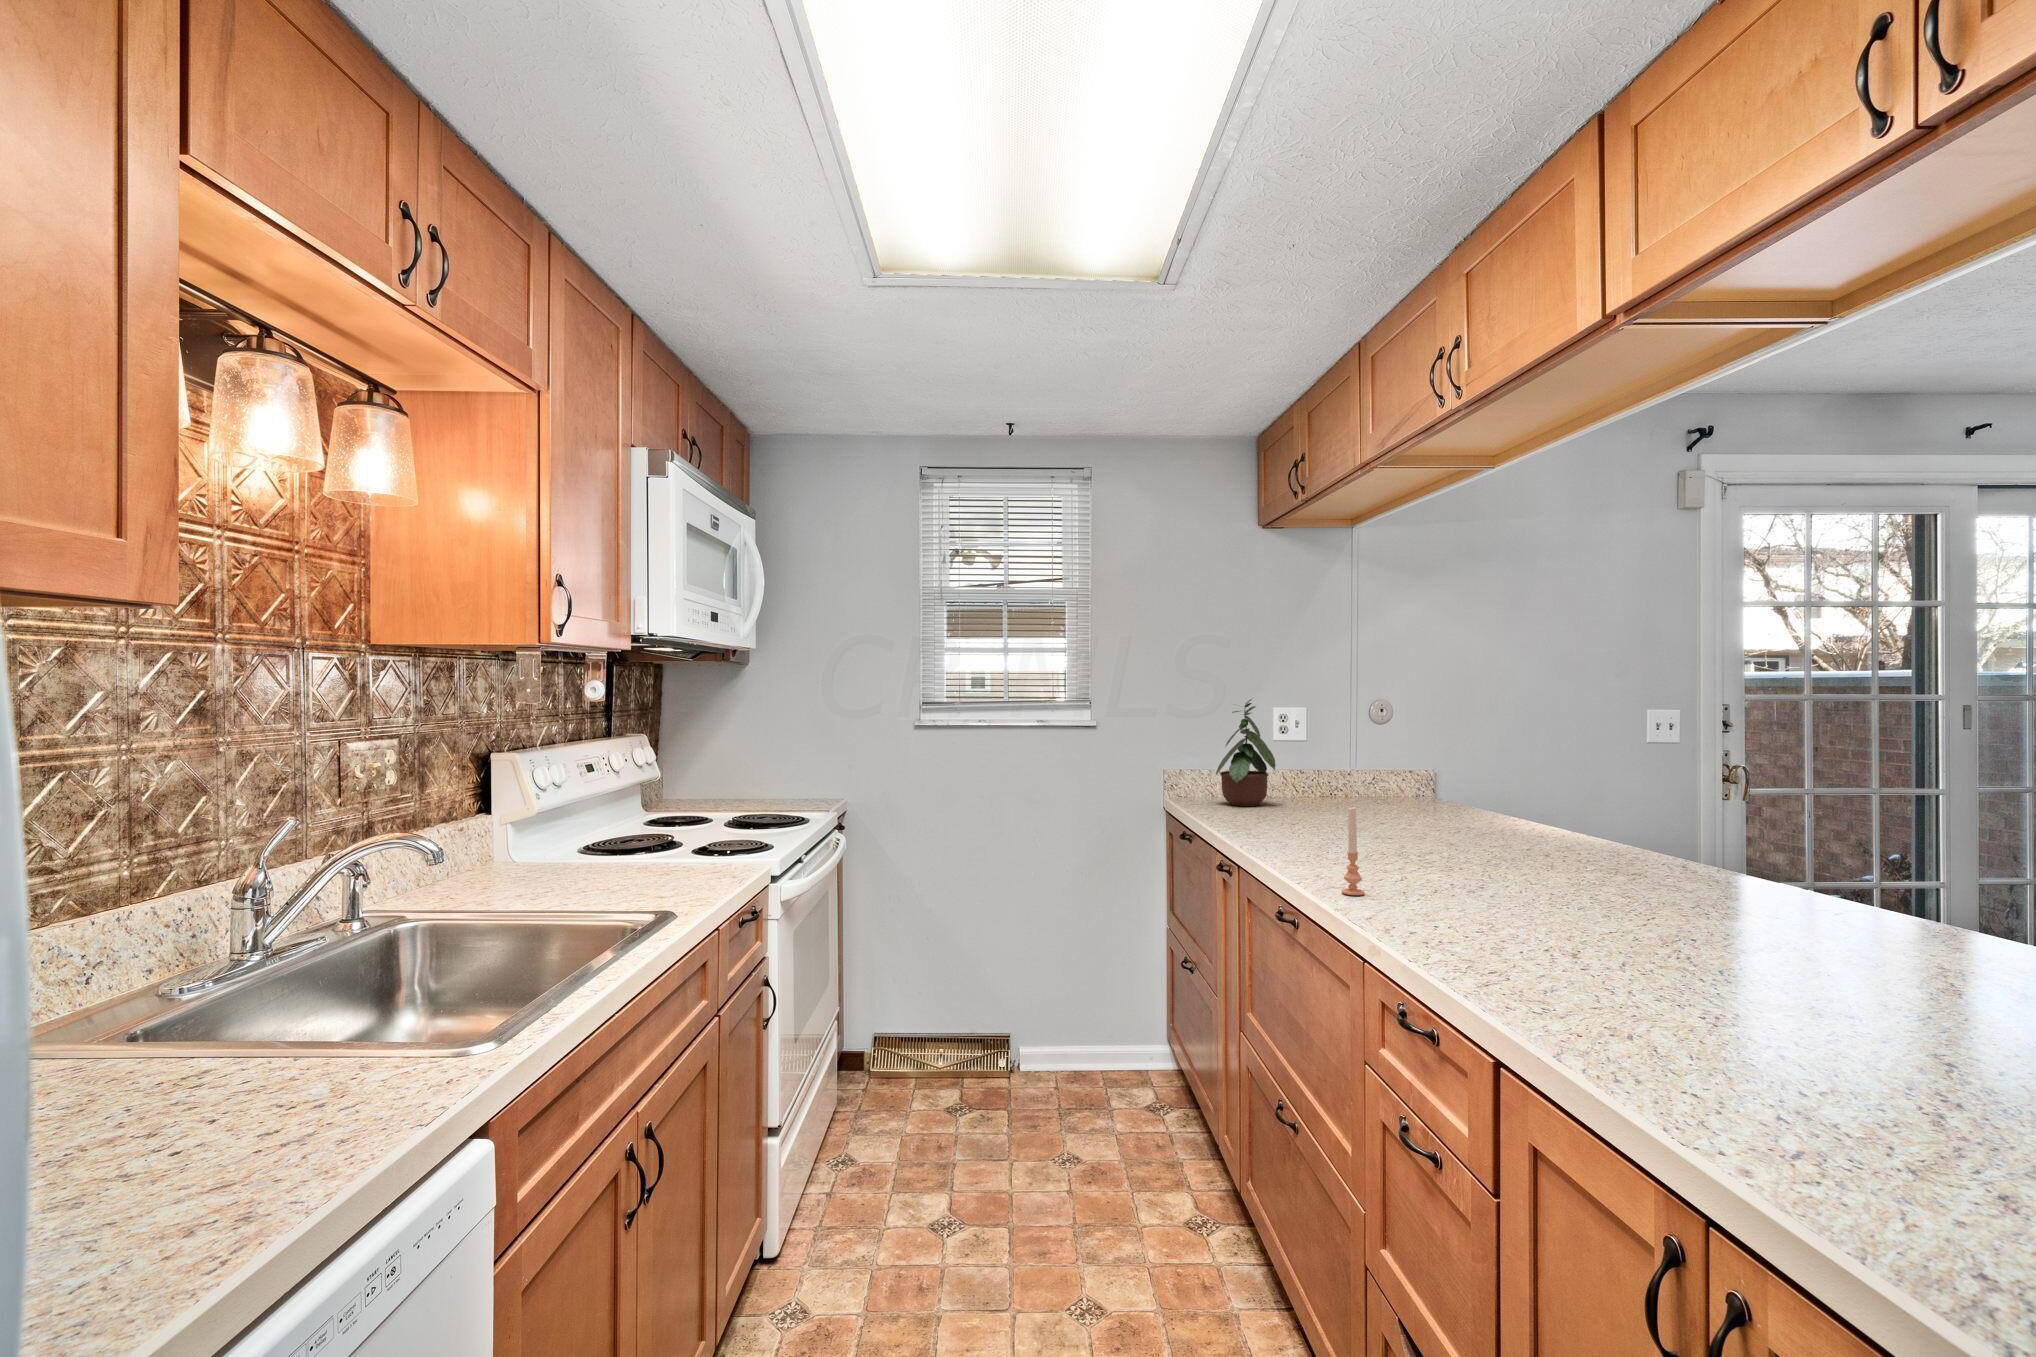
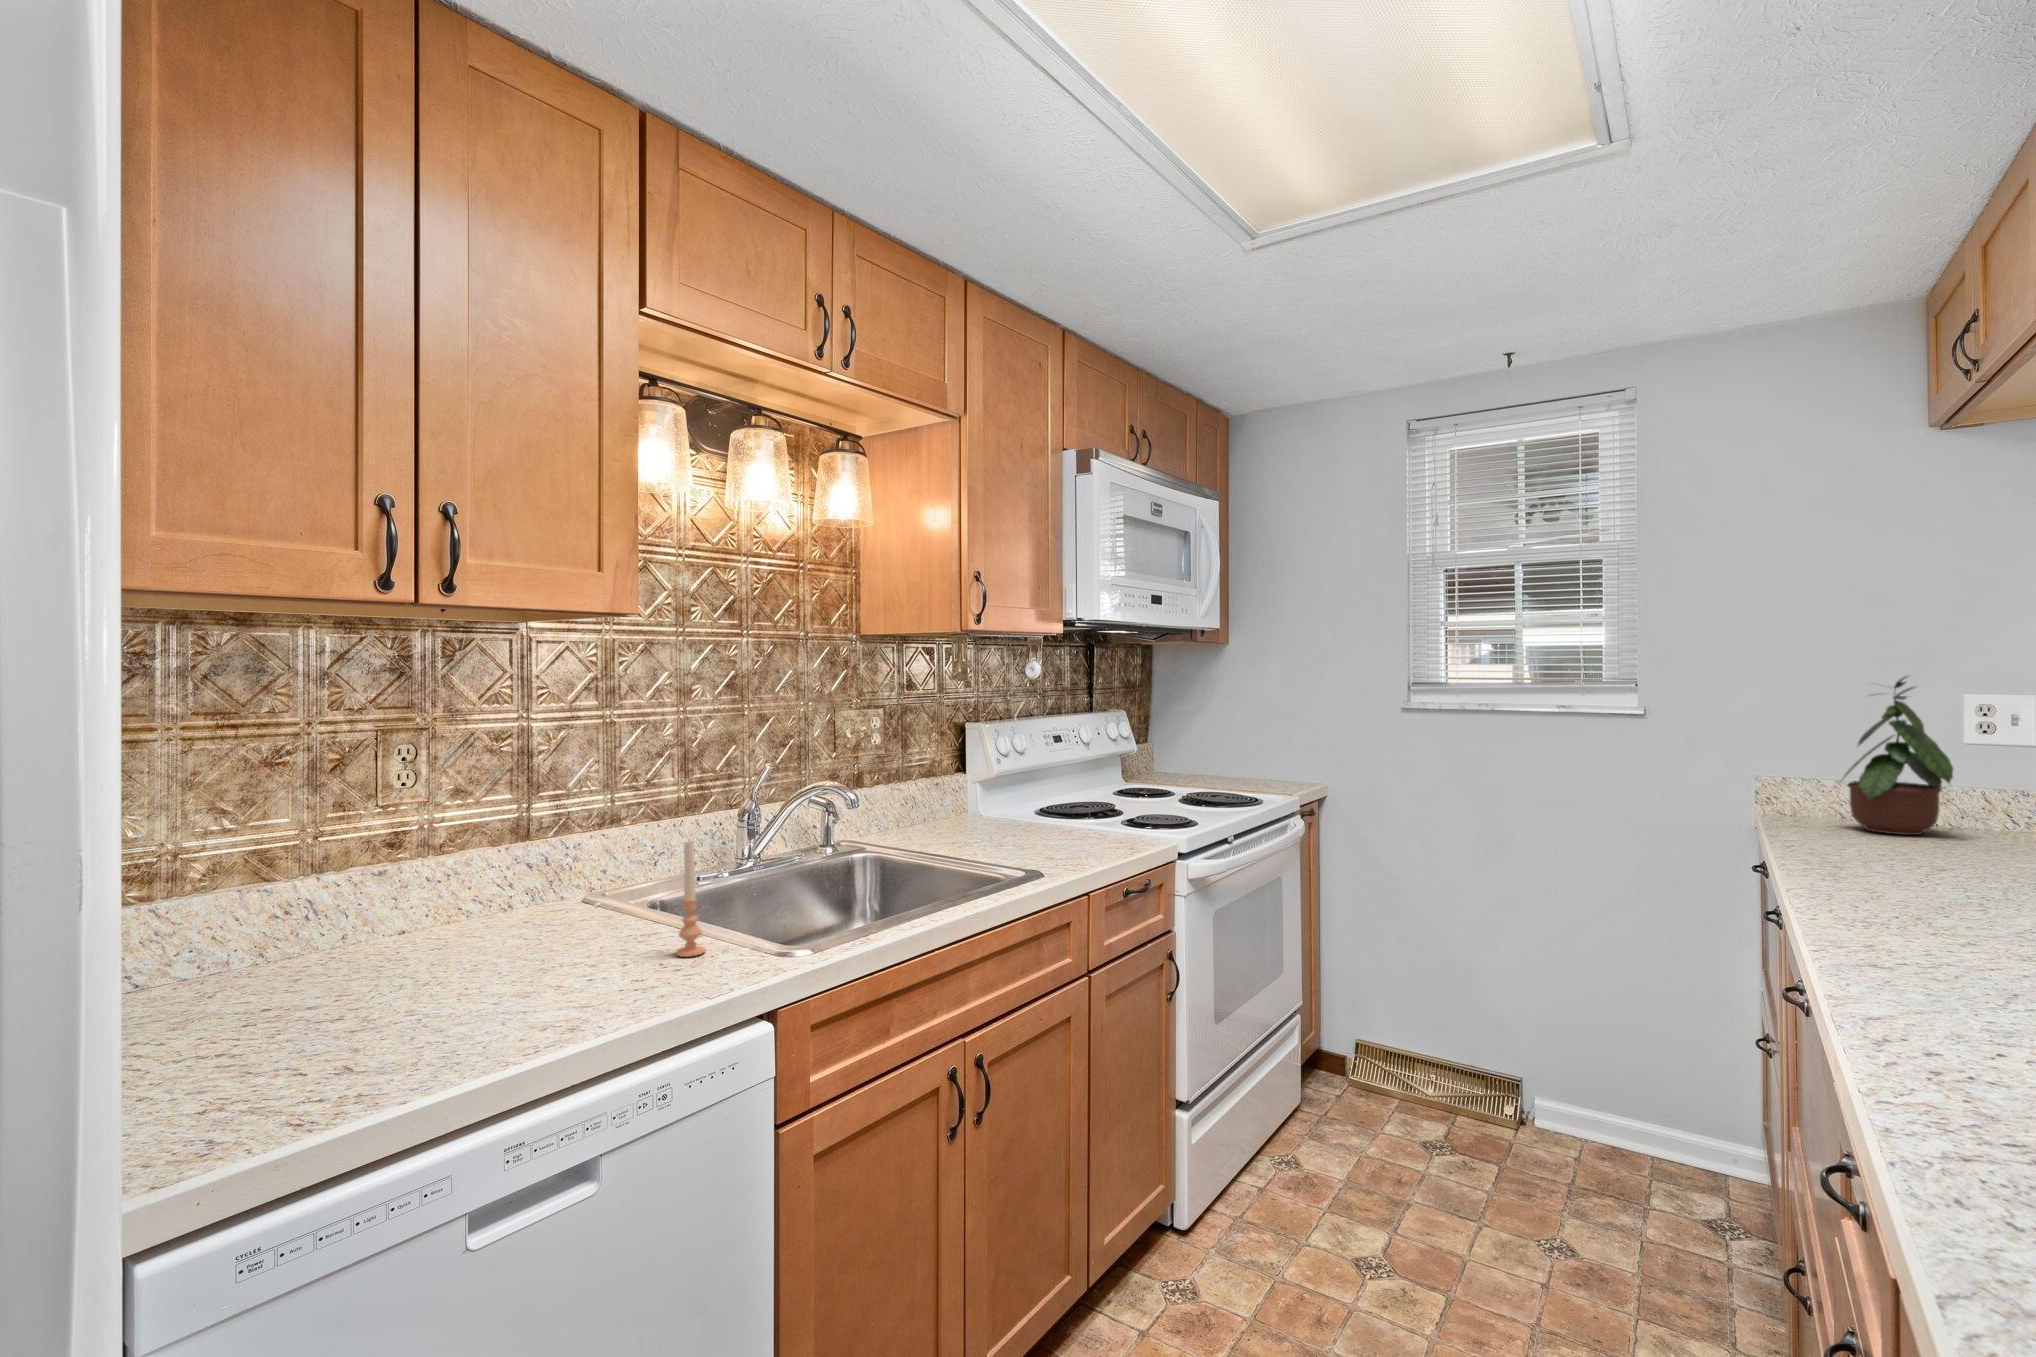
candle: present [1342,807,1364,895] -> present [676,841,705,957]

